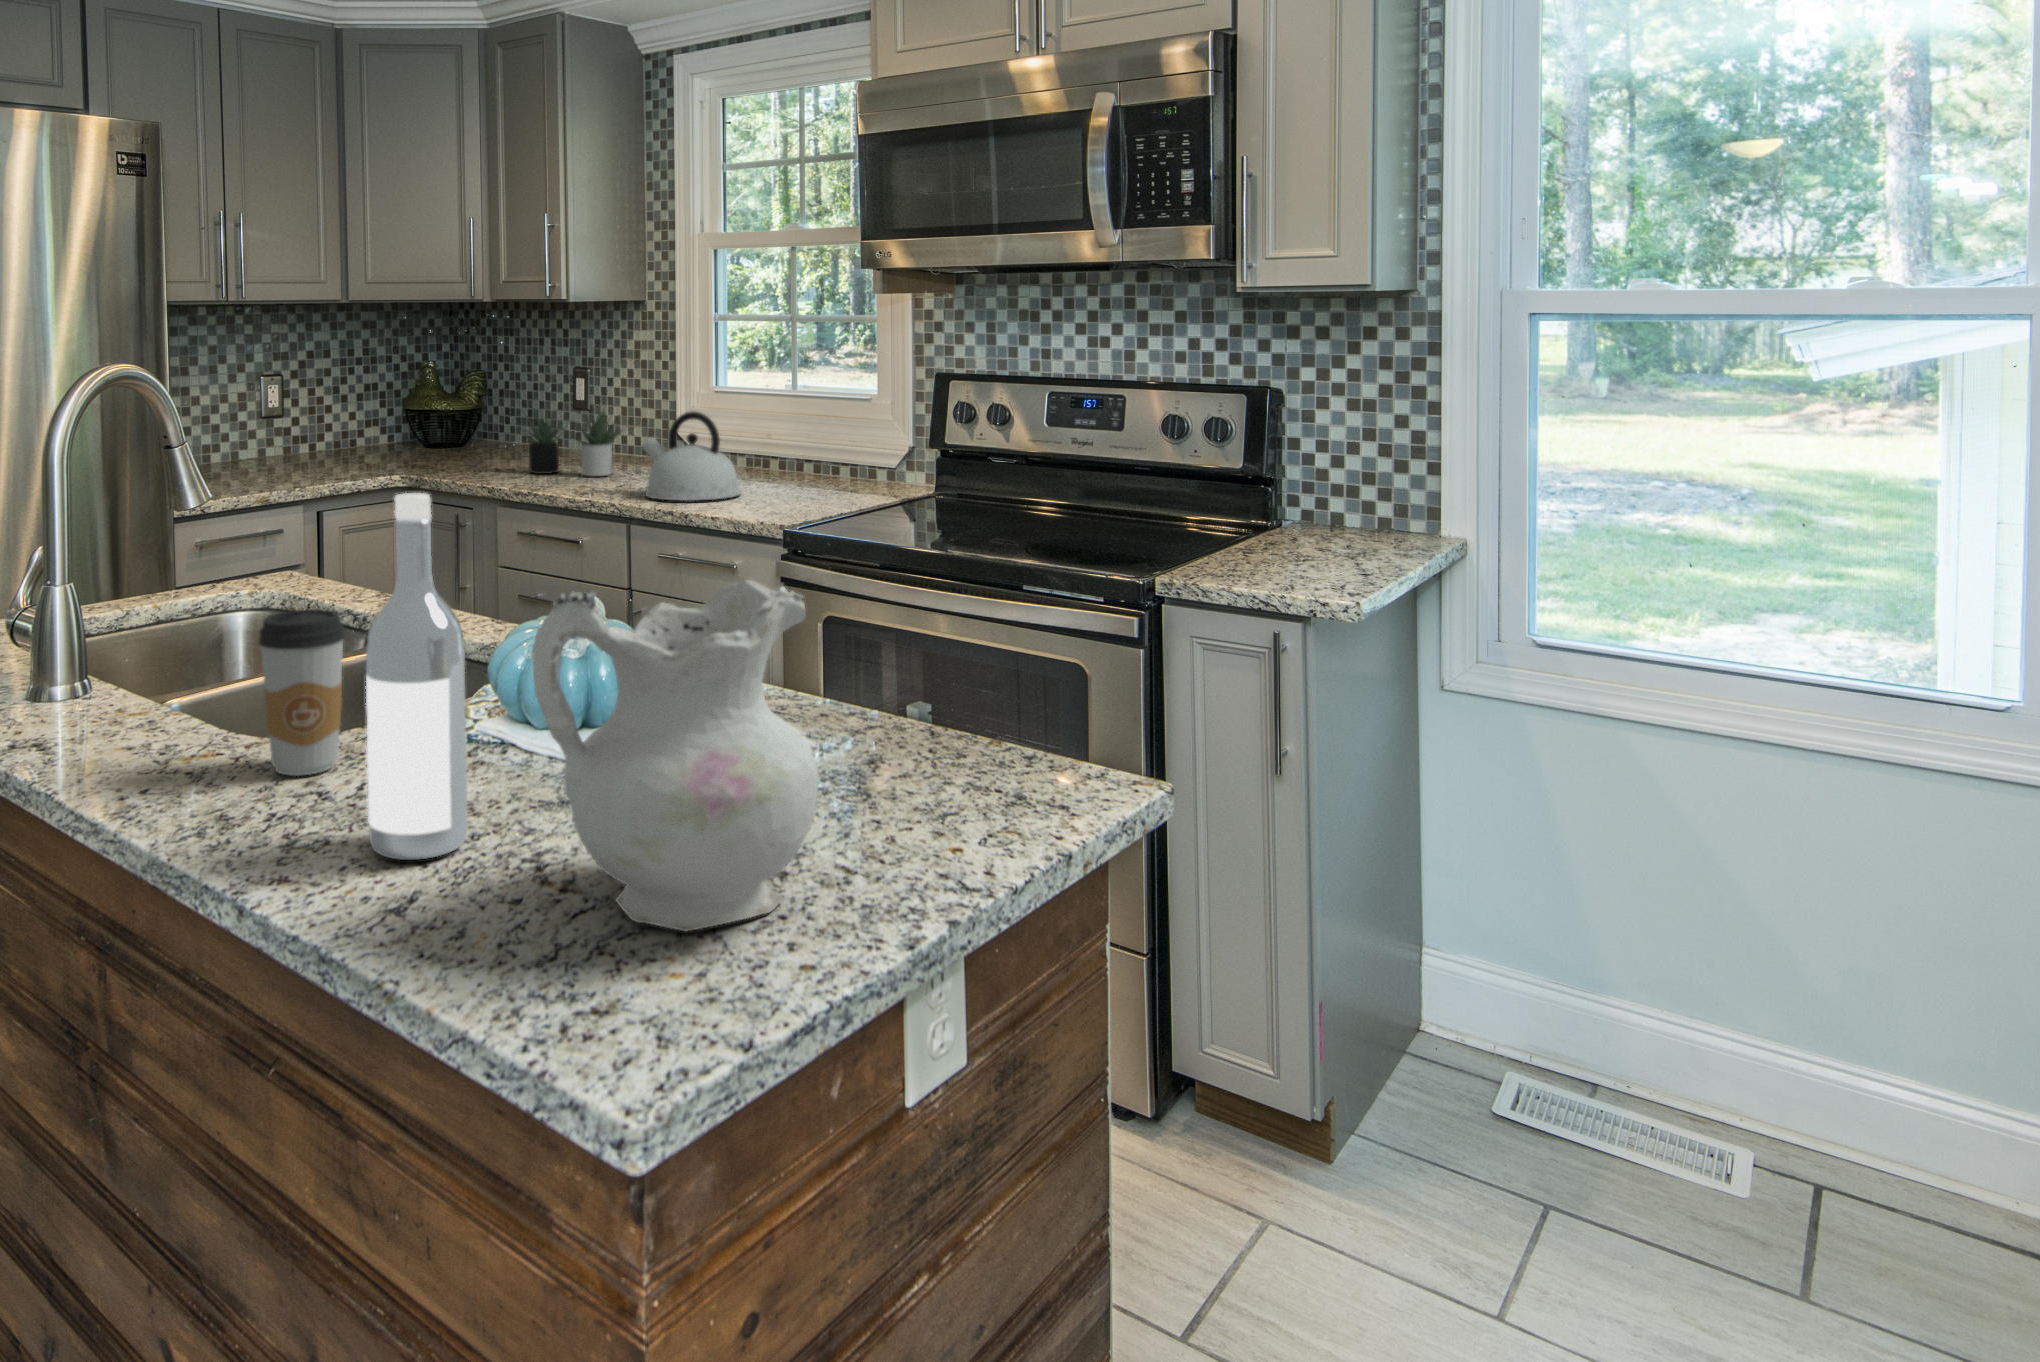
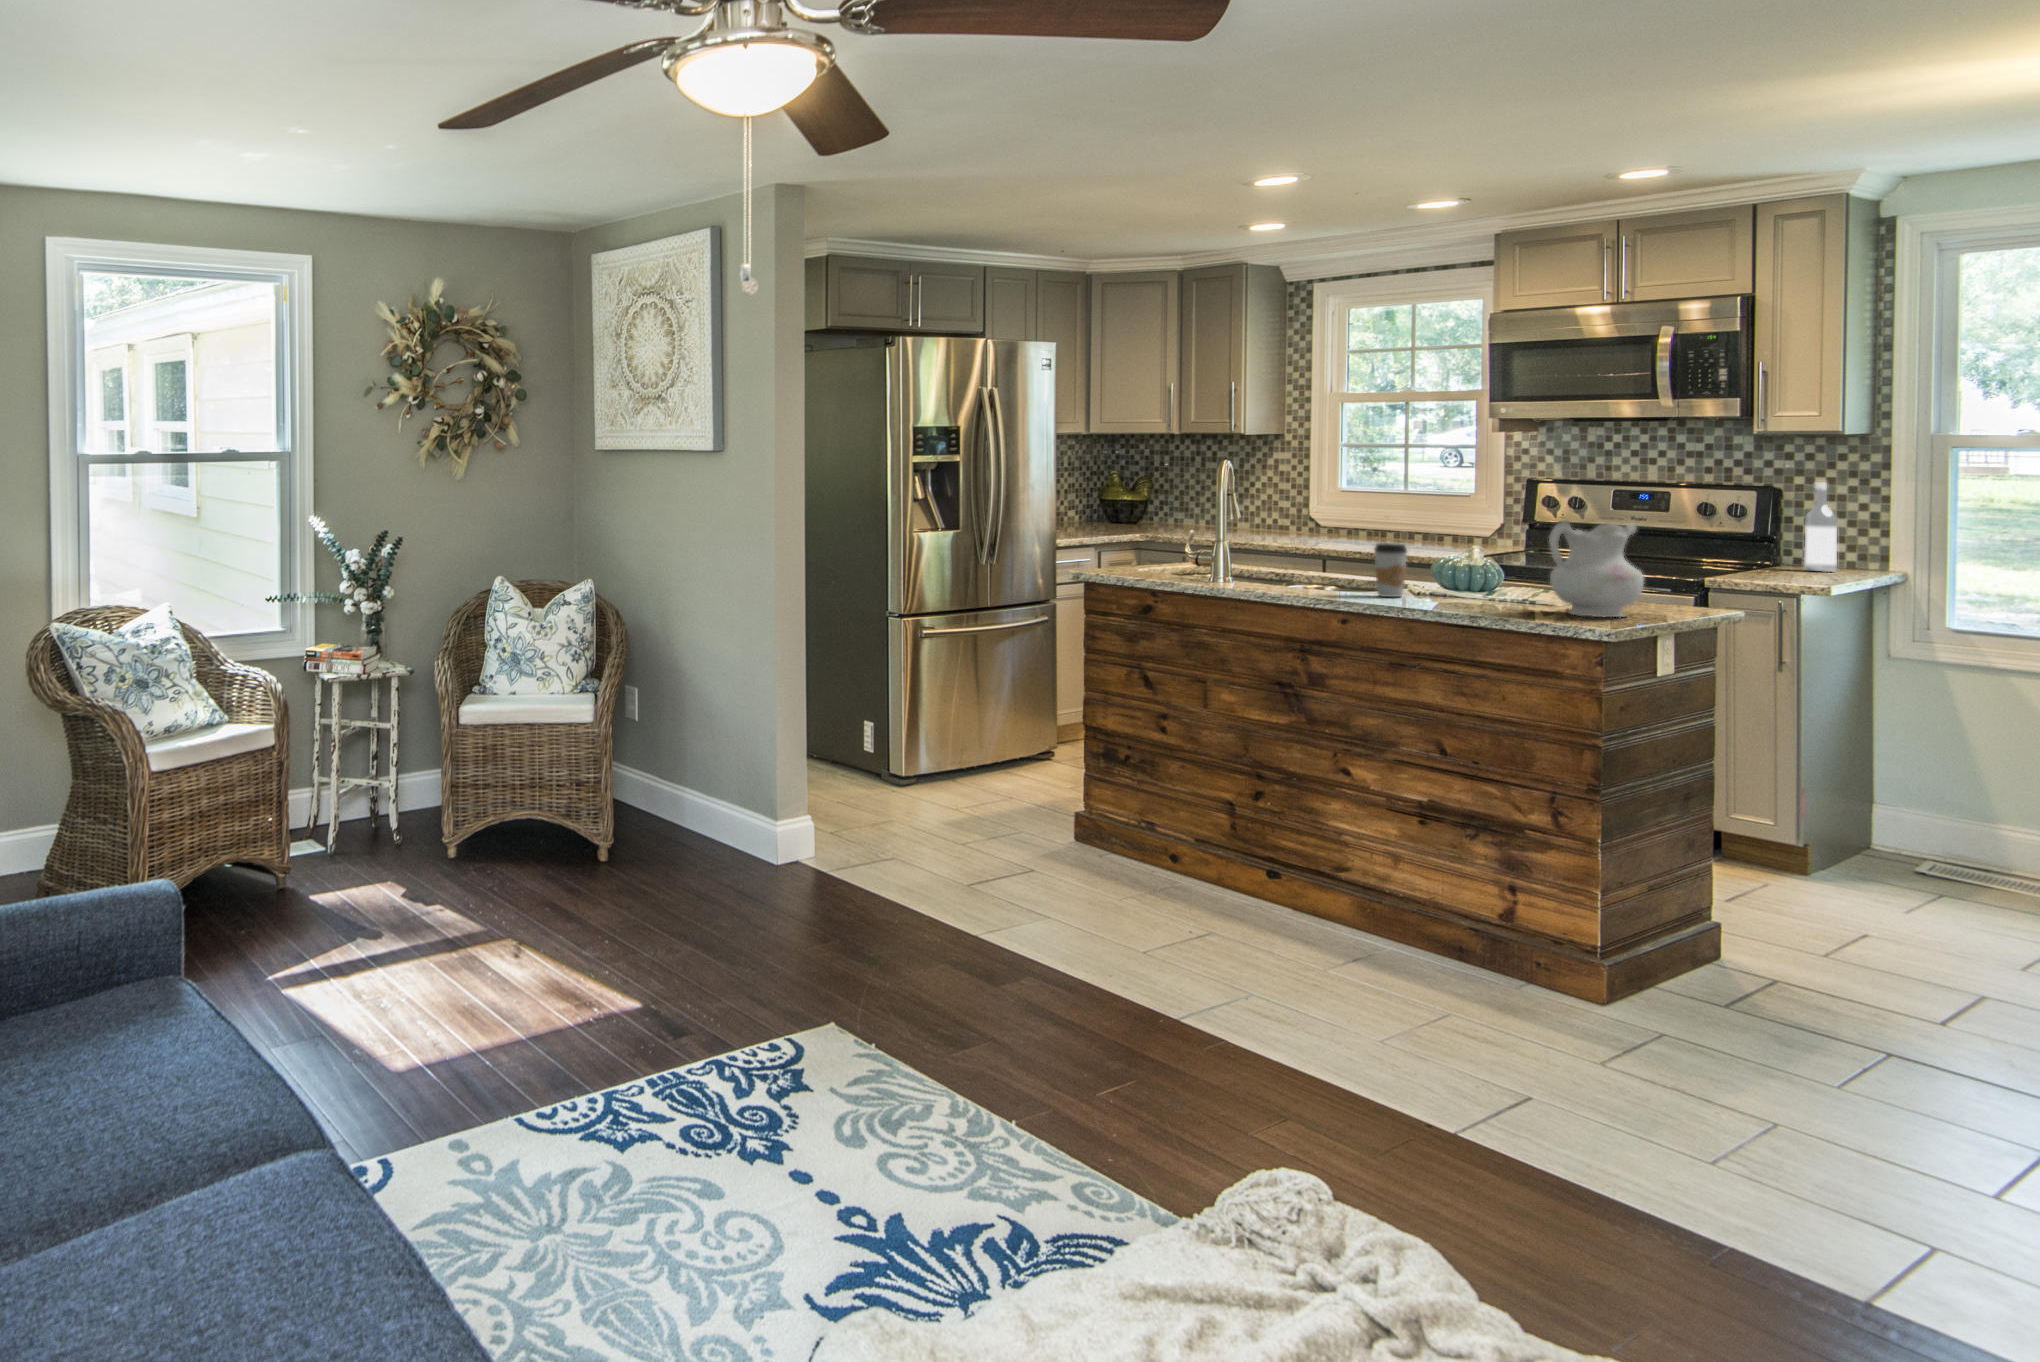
succulent plant: present [523,409,623,476] -> none [1212,495,1294,539]
kettle: present [643,411,741,501] -> none [1326,499,1394,549]
wine bottle: present [366,493,468,860] -> present [1804,482,1837,572]

